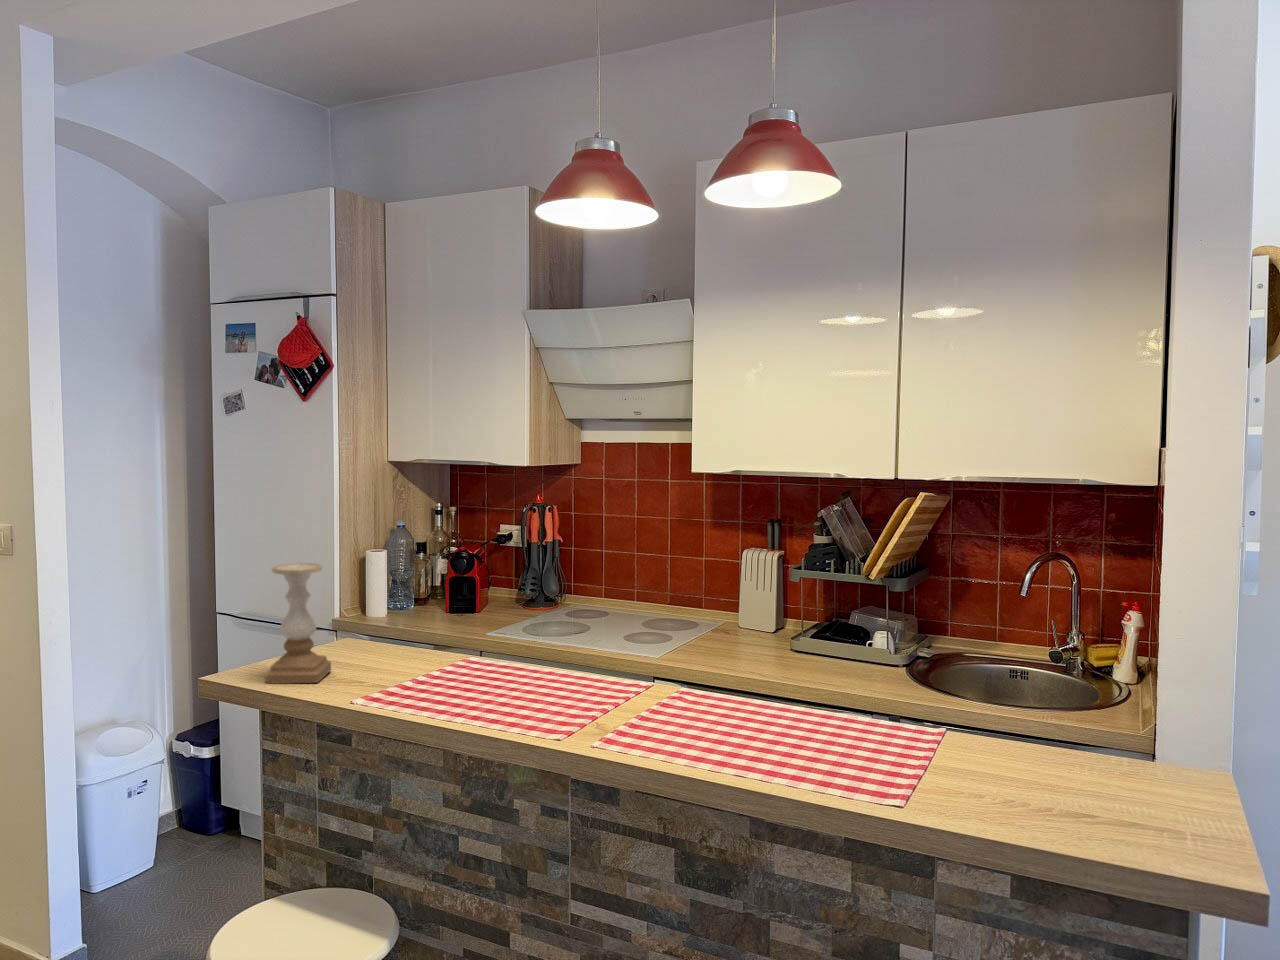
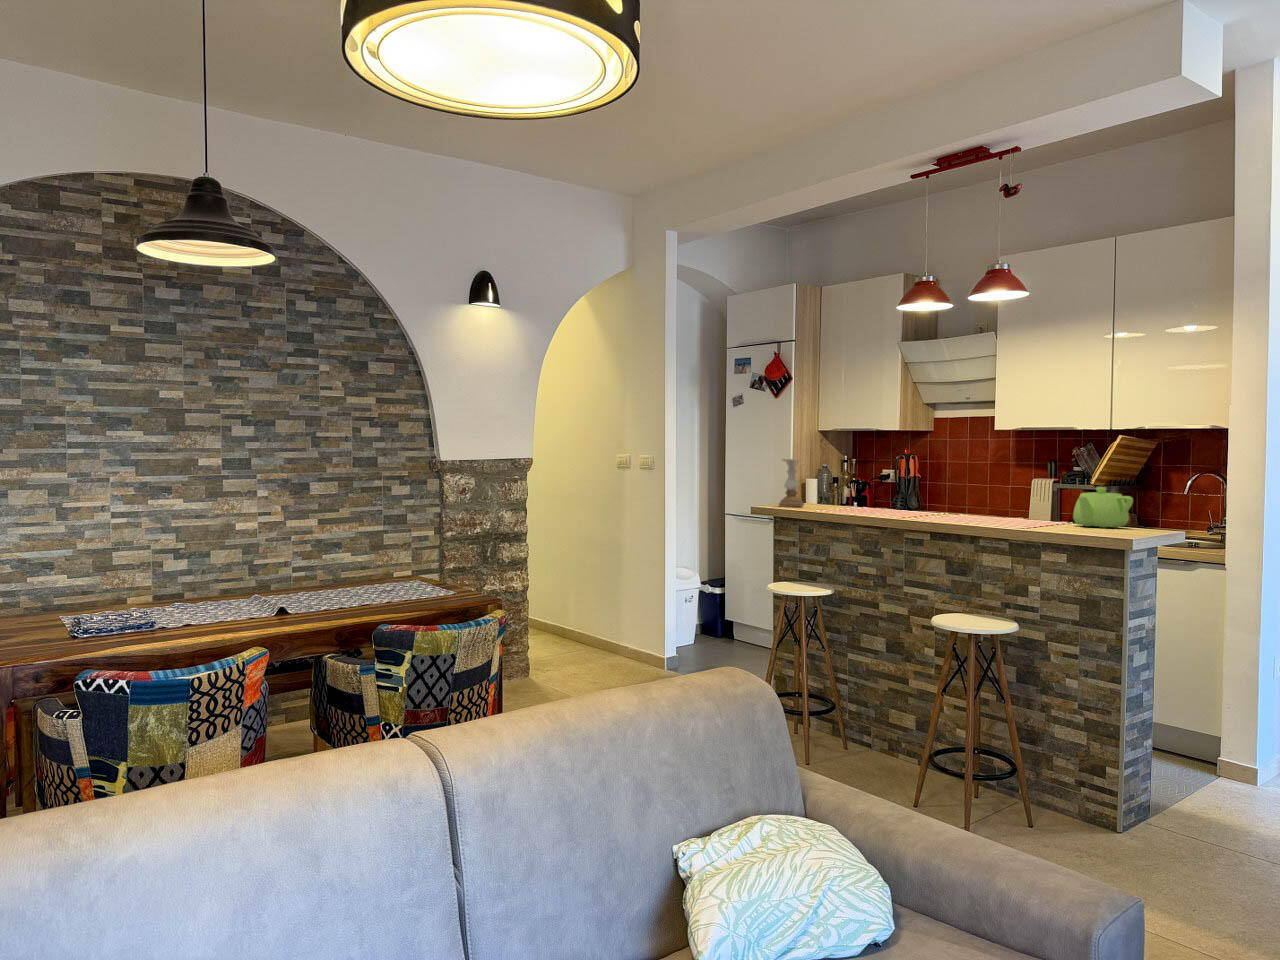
teapot: none [1004,687,1169,807] -> present [1073,487,1133,528]

